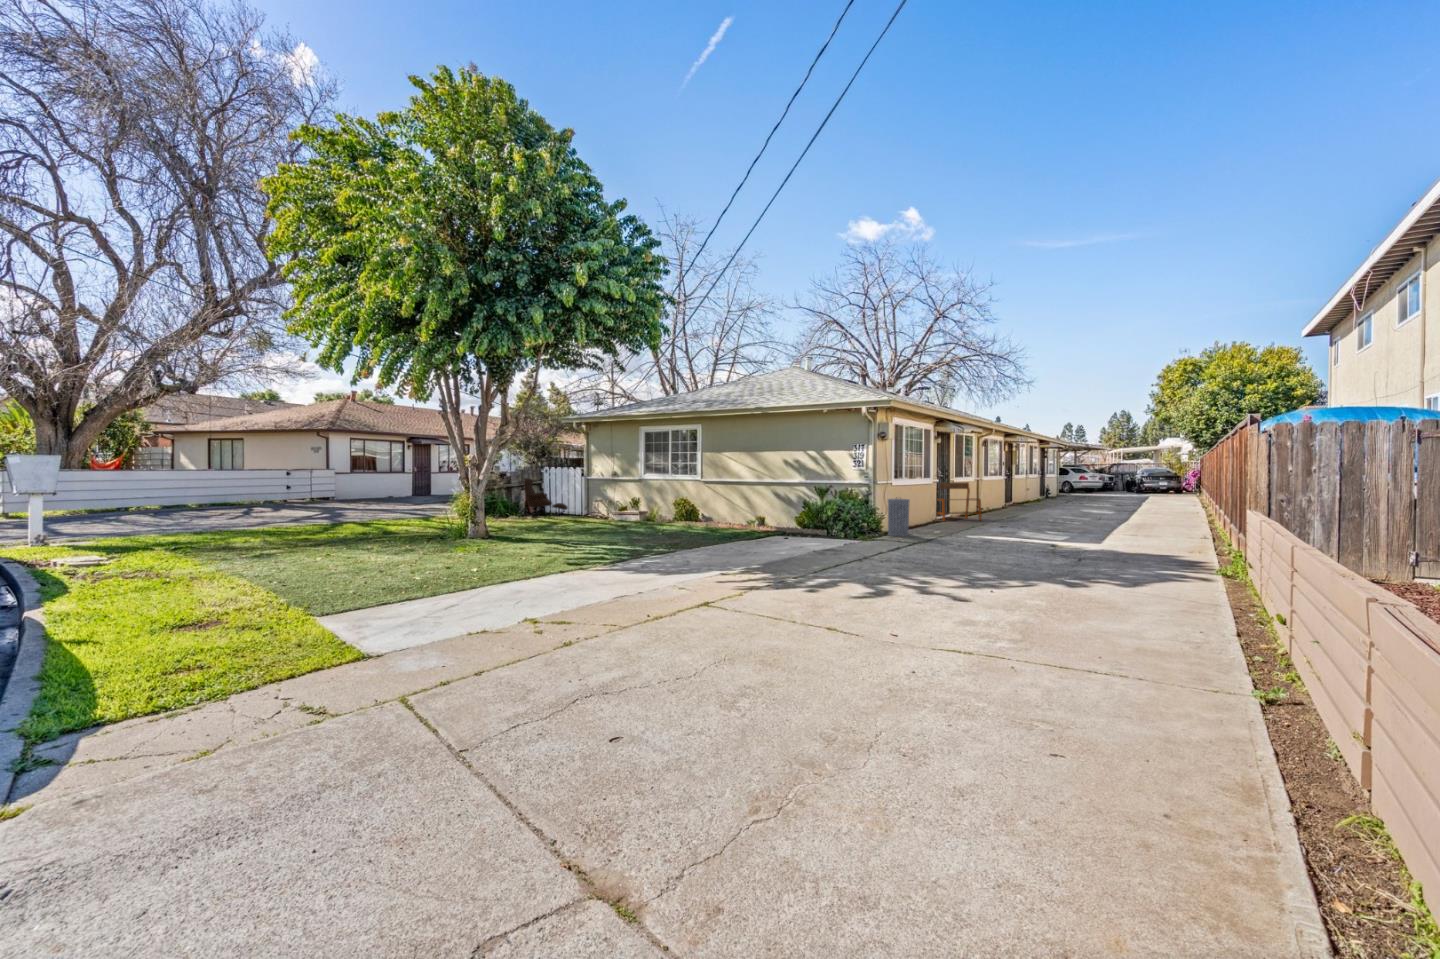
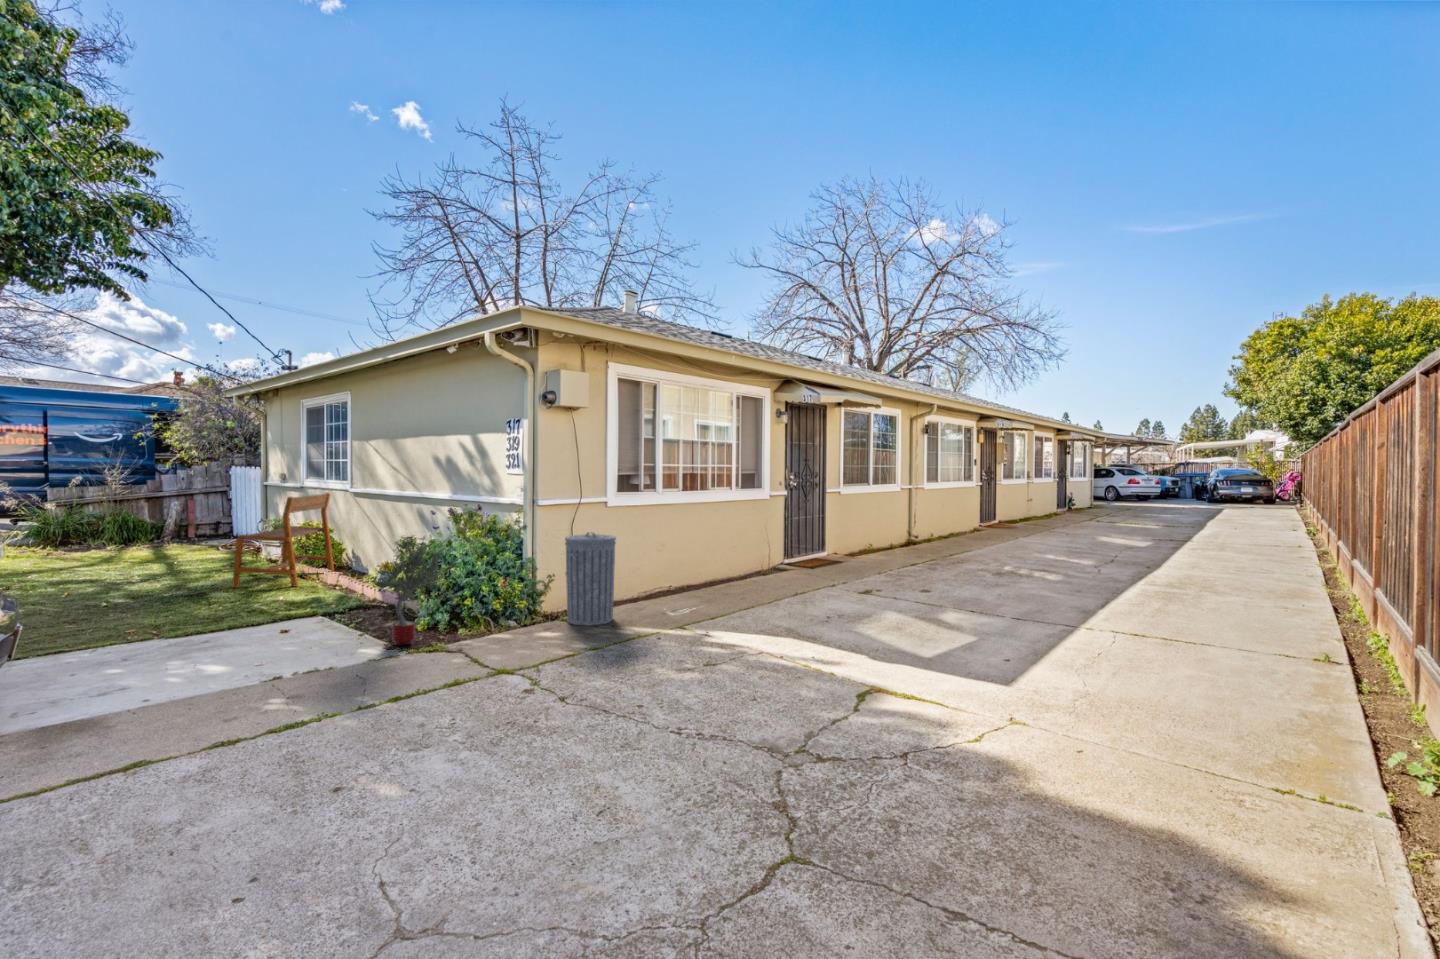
lounge chair: present [524,478,568,515] -> none [71,478,166,546]
bench: present [937,482,982,521] -> present [232,493,334,588]
potted tree: none [828,497,865,541] -> present [372,536,445,645]

